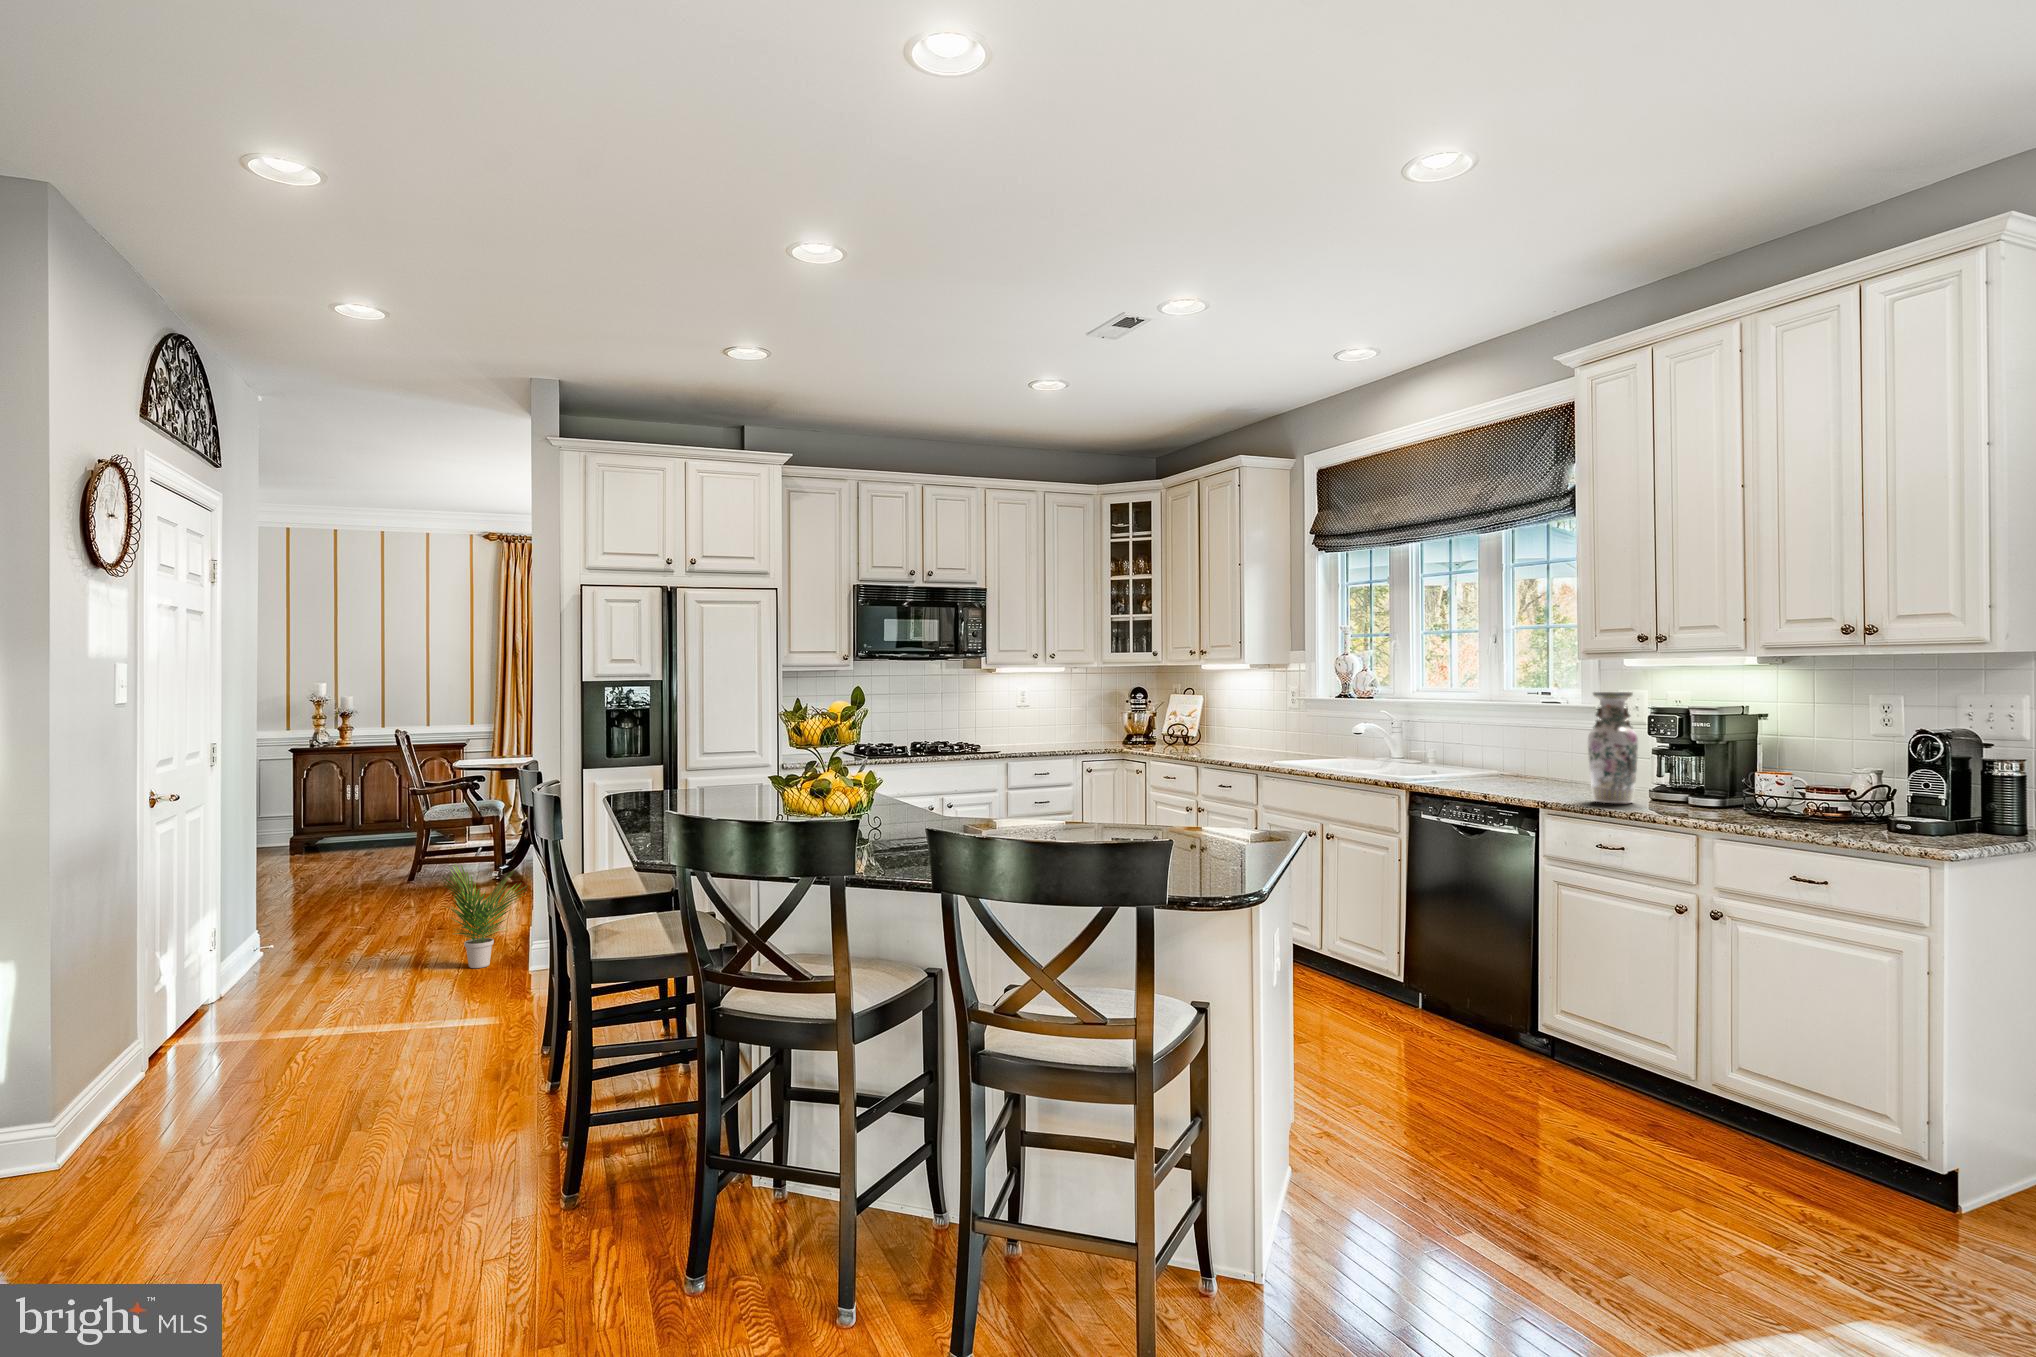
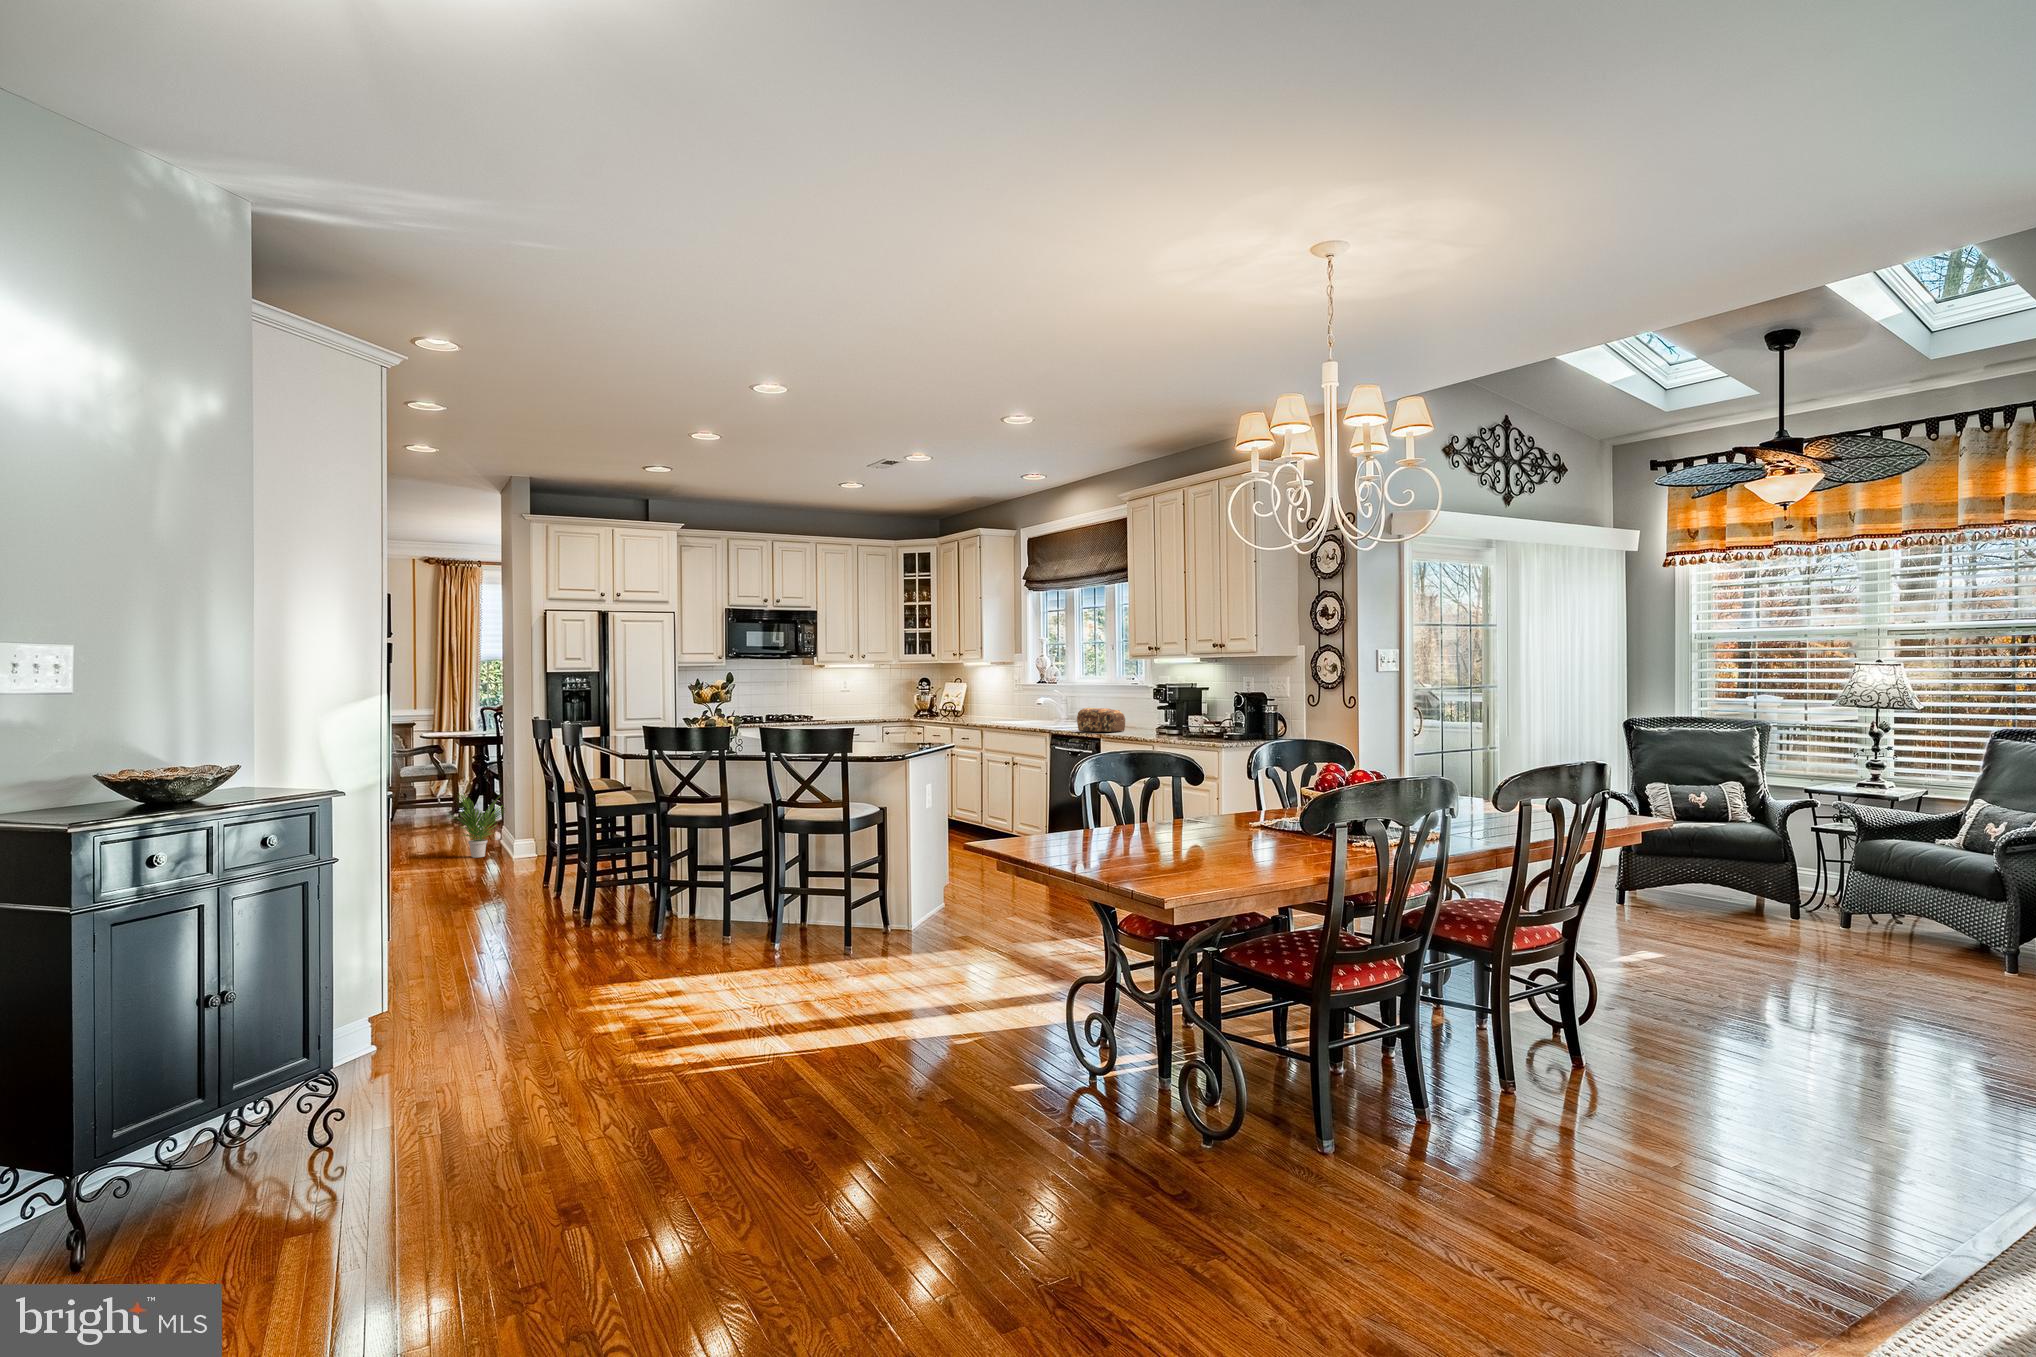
vase: present [1588,692,1638,803] -> none [1123,676,1147,734]
bread loaf: none [1473,747,1570,794] -> present [1077,708,1125,732]

